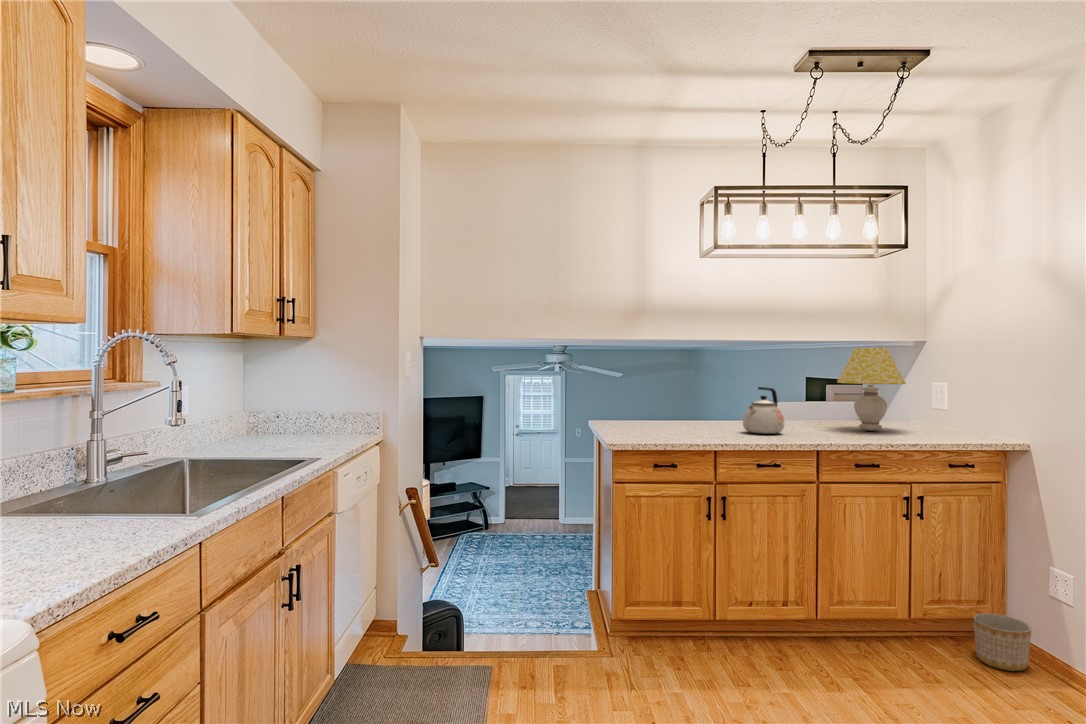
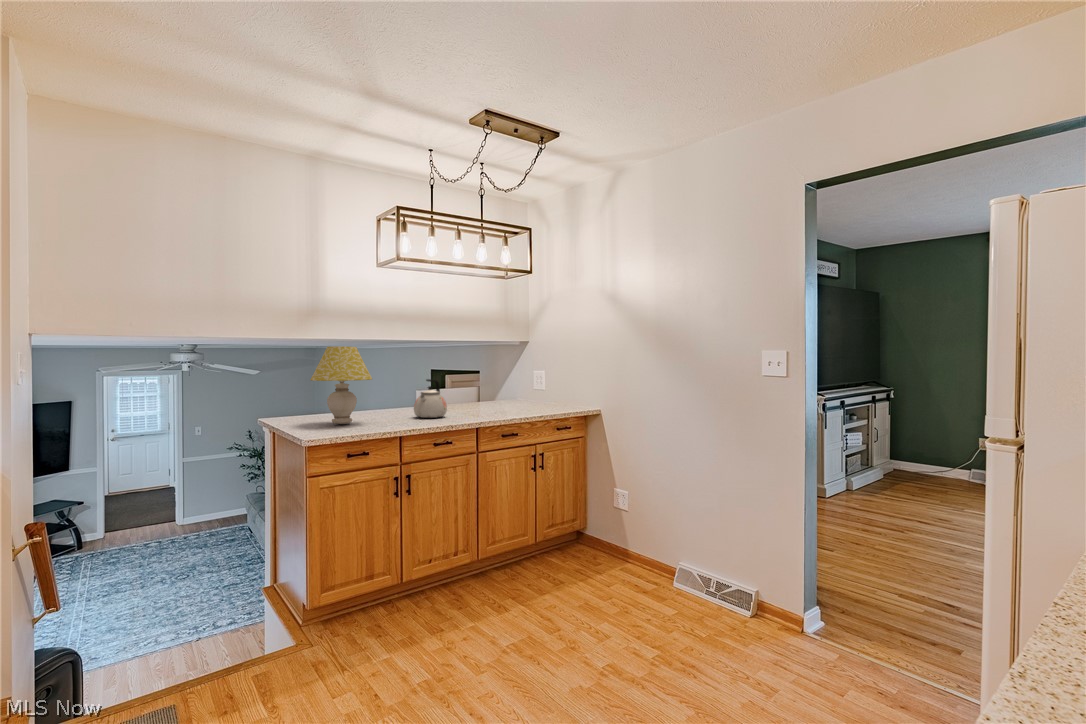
table lamp: present [837,348,906,431] -> present [310,346,372,424]
planter: present [974,613,1031,671] -> none [572,525,603,562]

